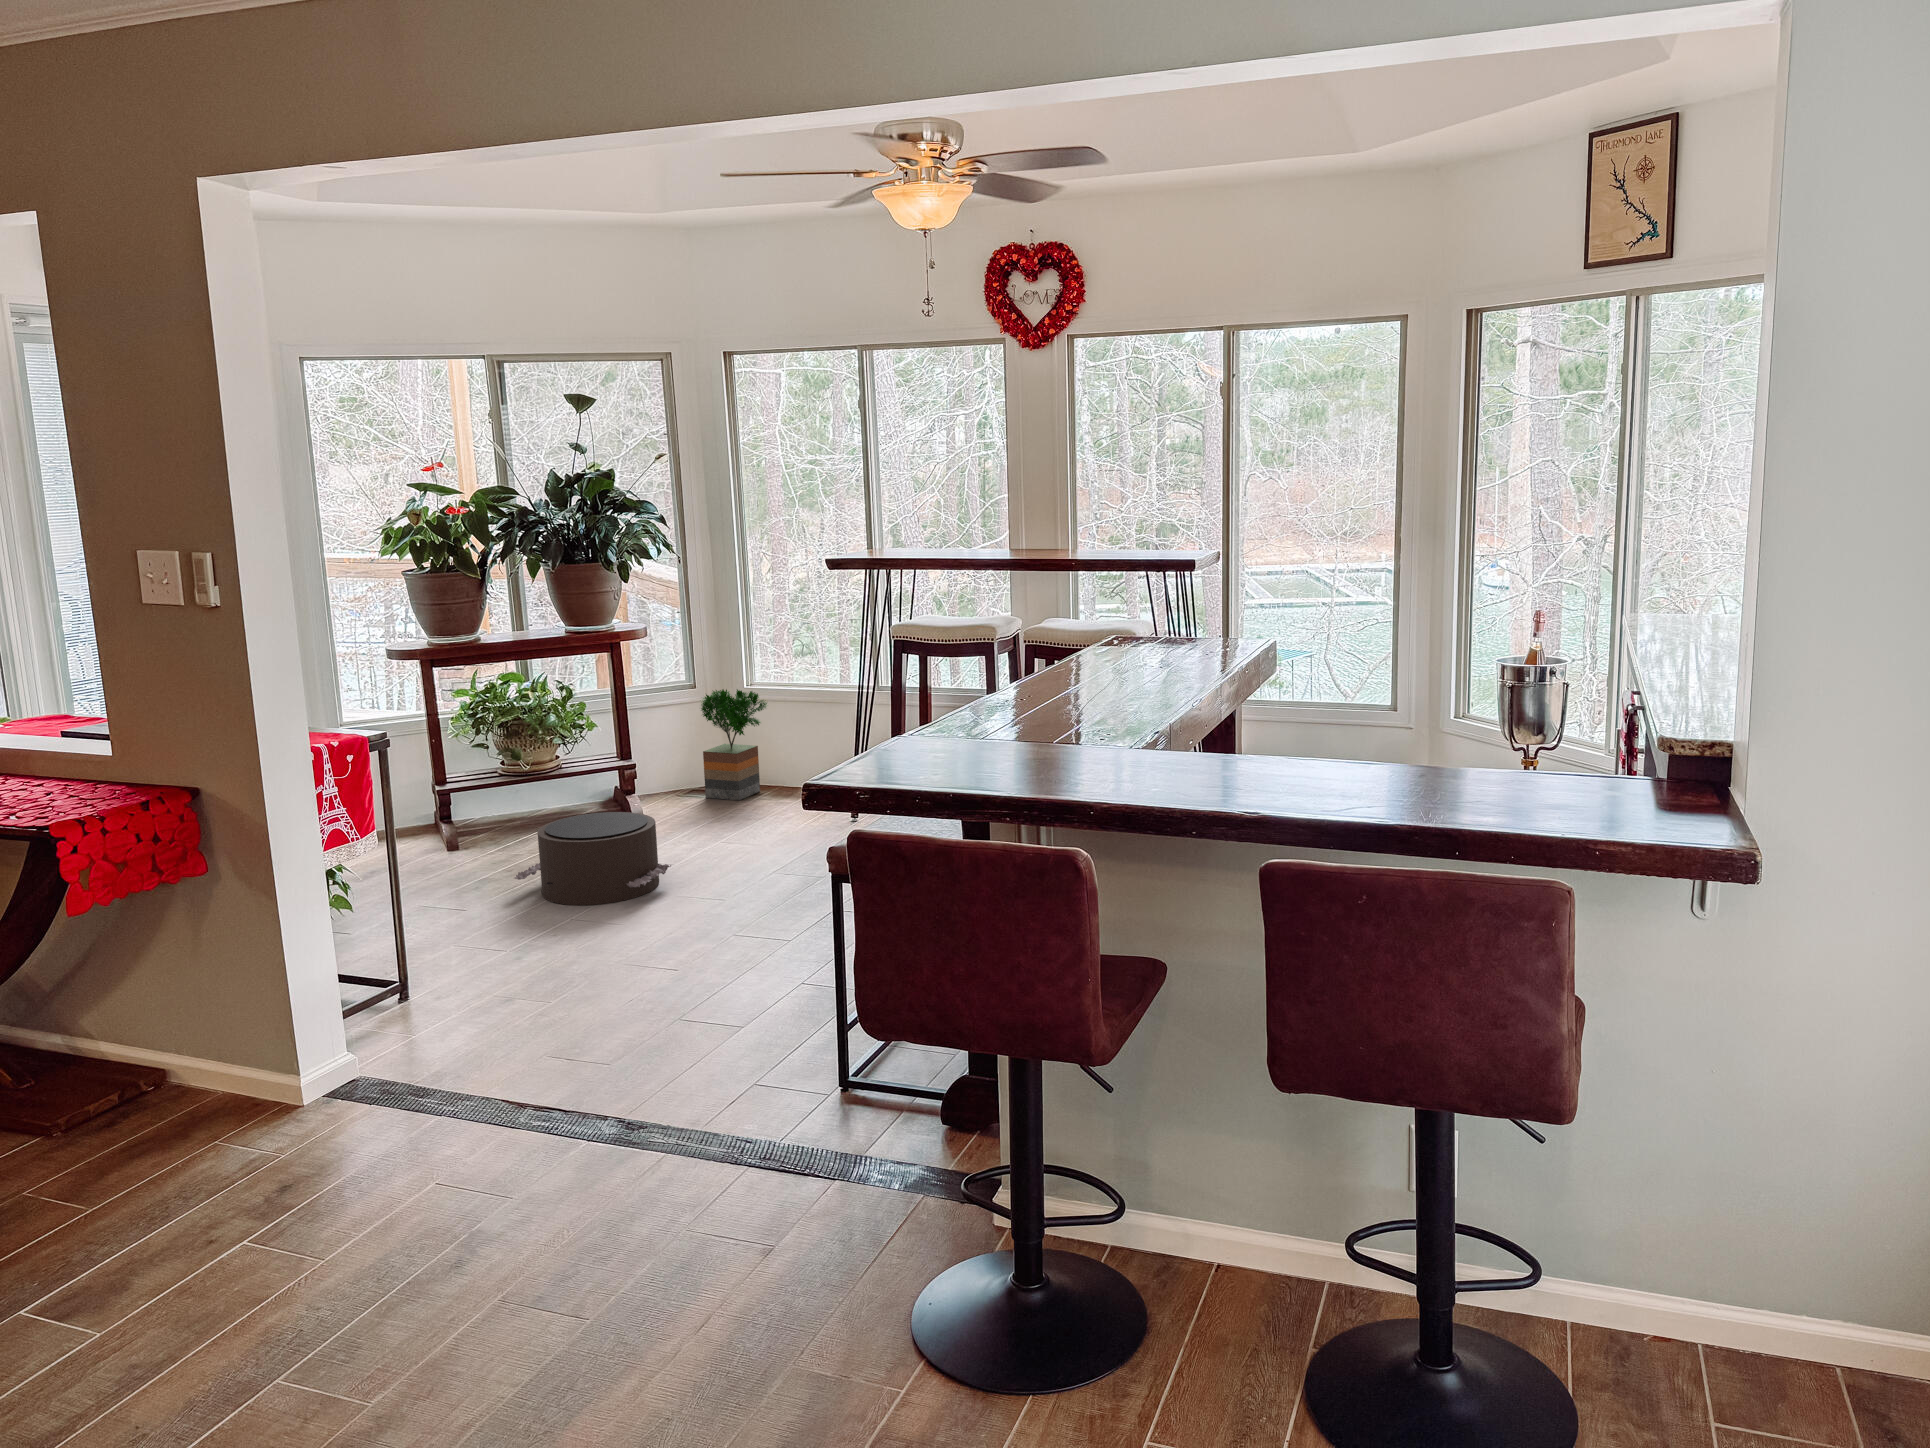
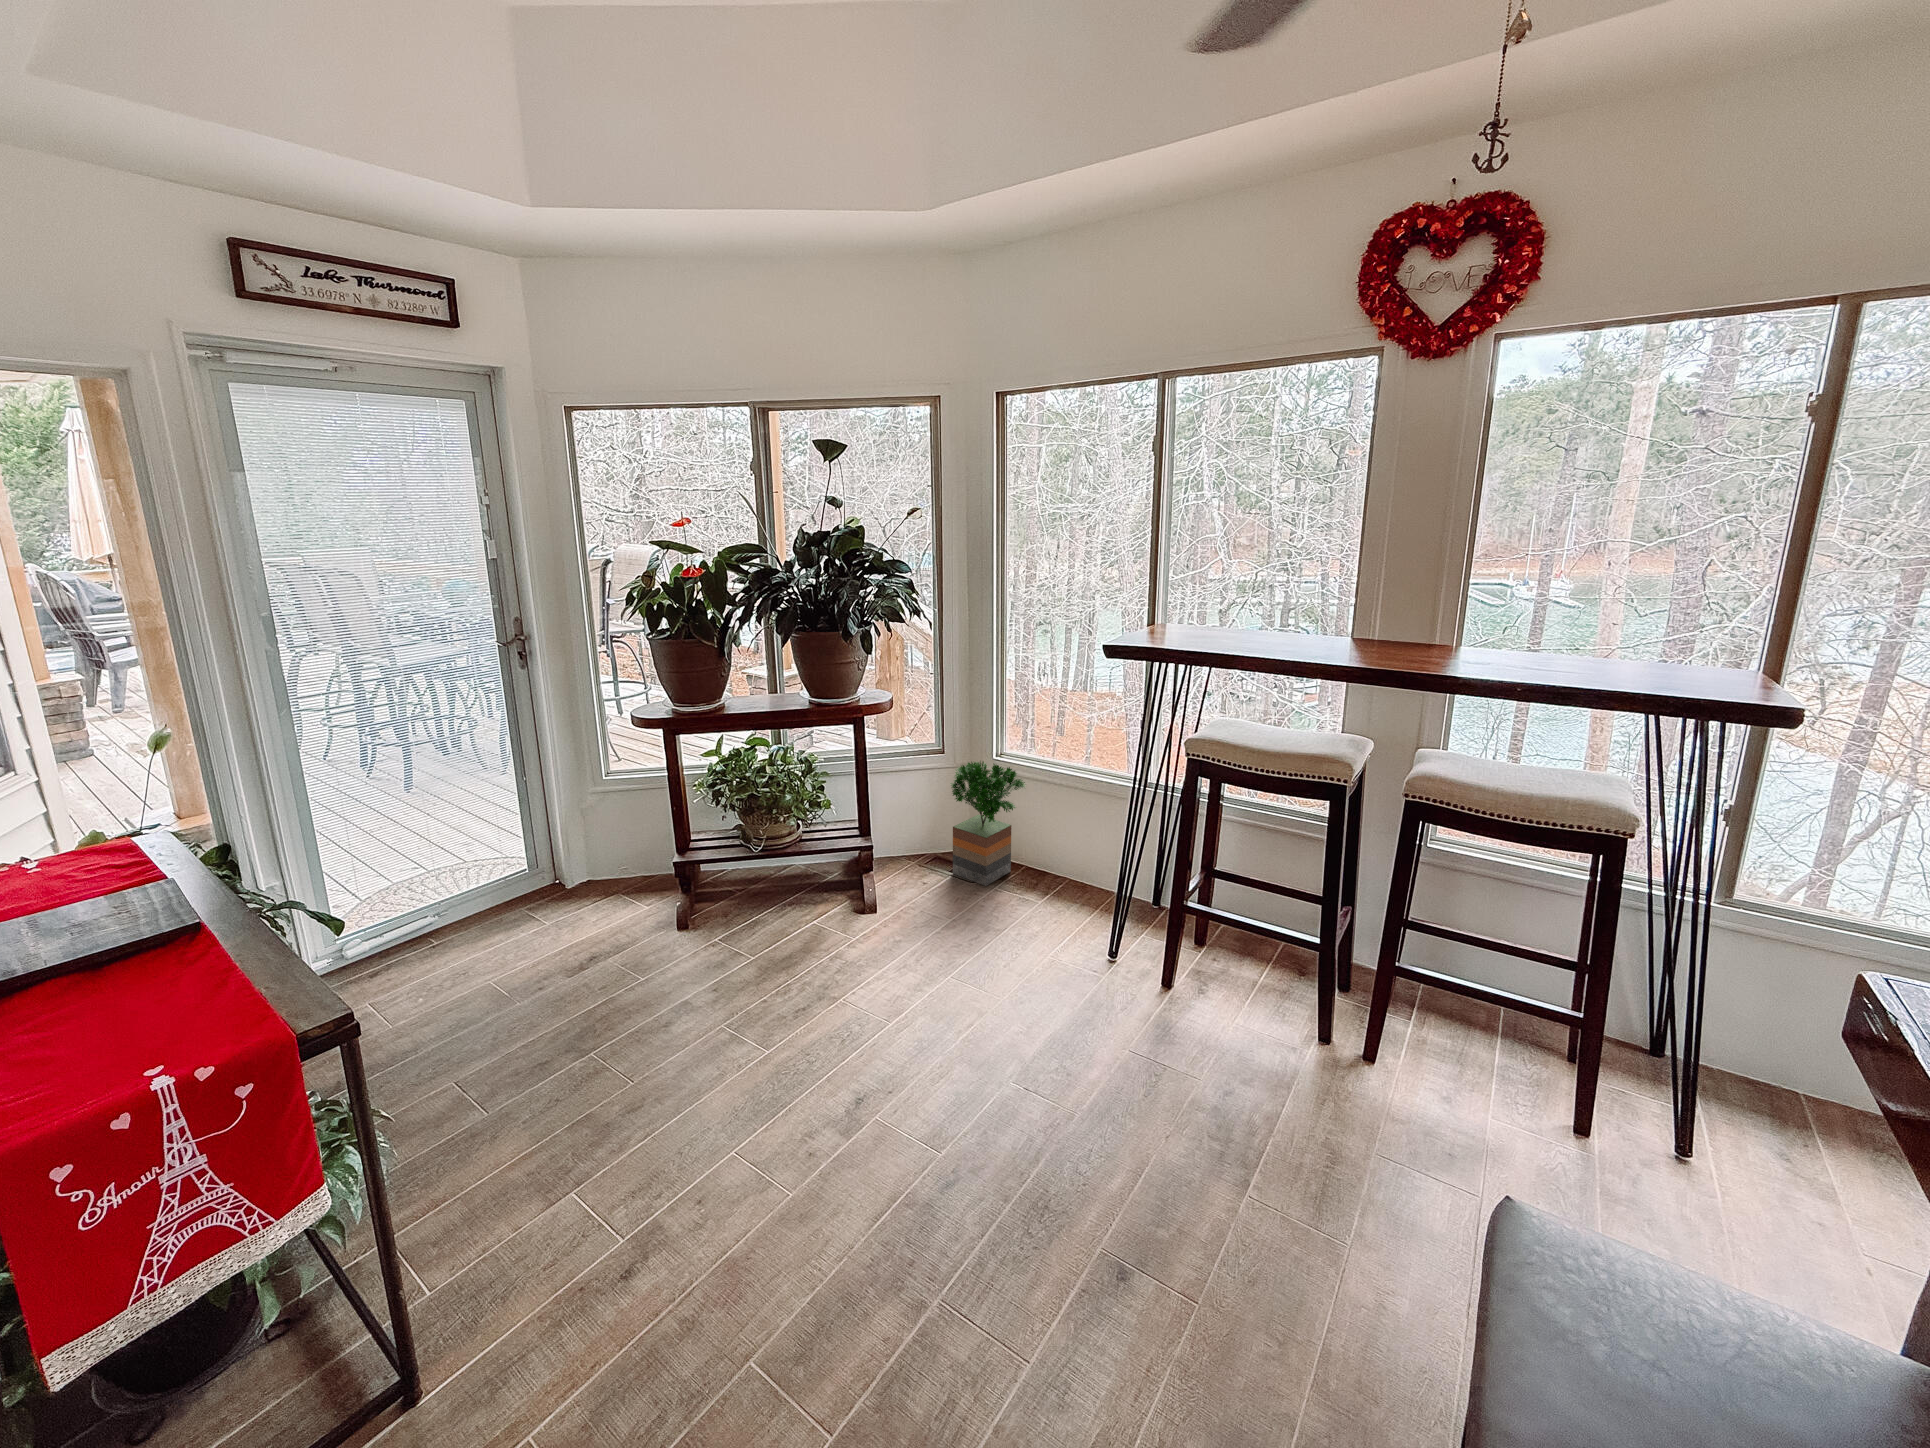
pouf: present [514,812,671,905] -> none [672,957,858,1121]

